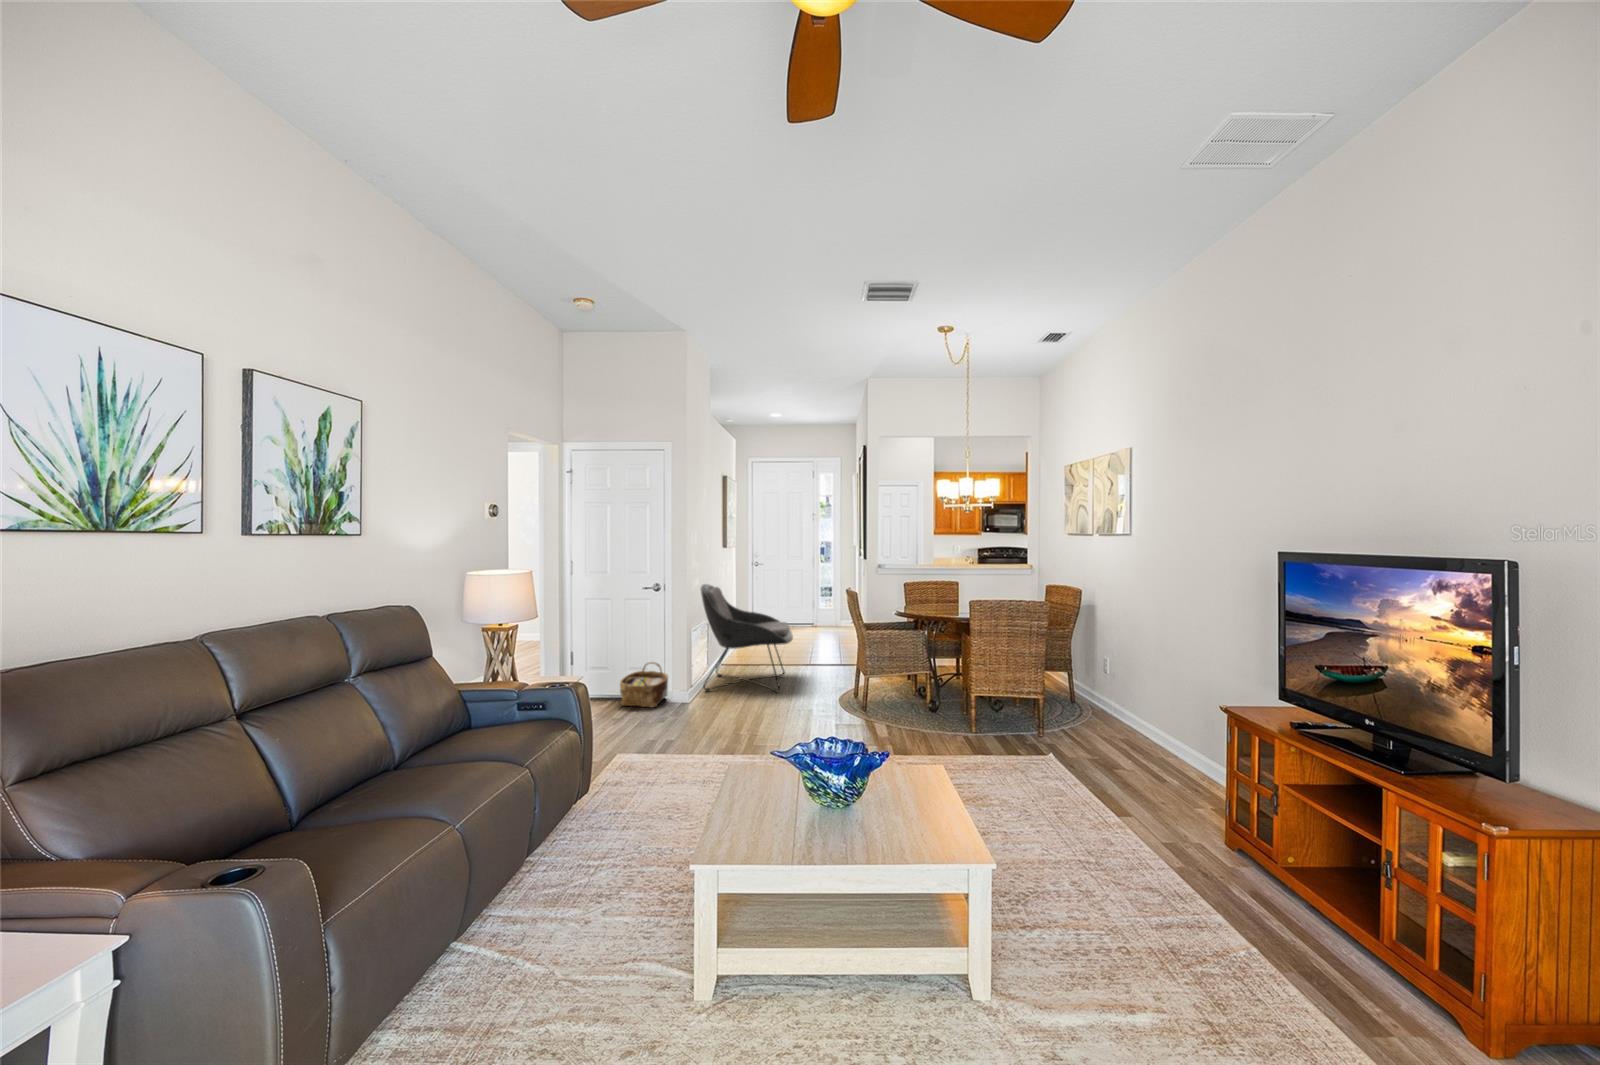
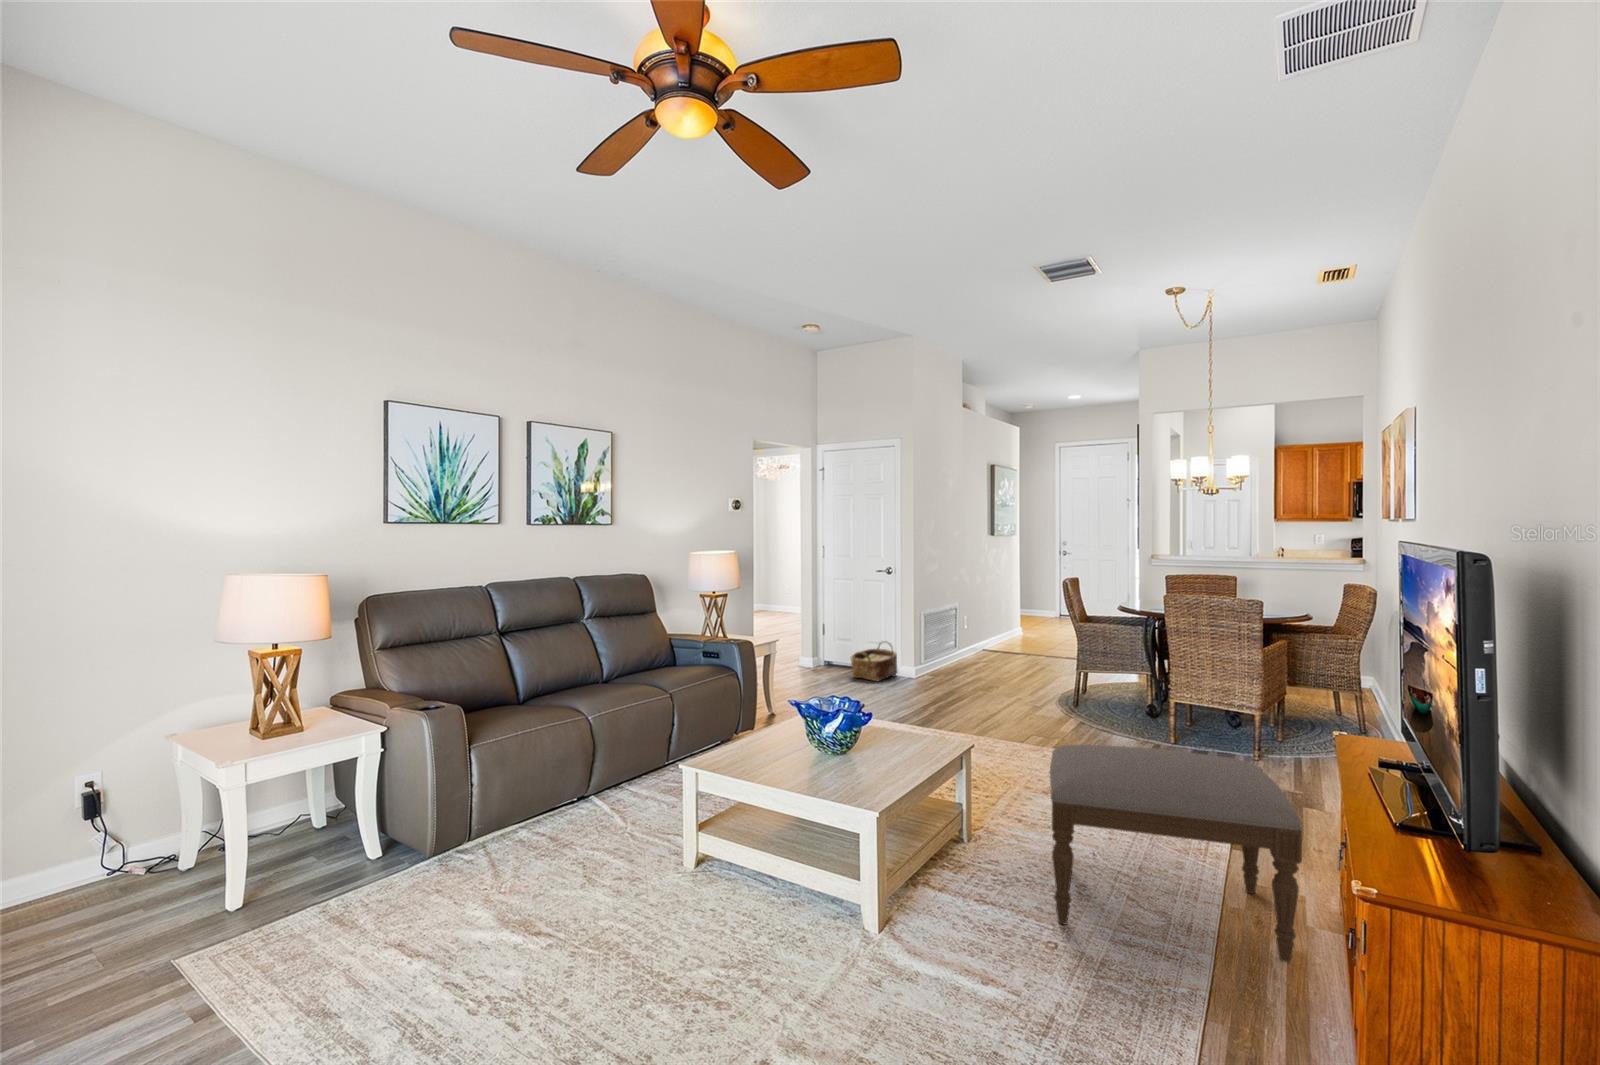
lounge chair: present [700,584,793,692] -> none [935,571,1038,682]
ottoman: none [1030,746,1292,942] -> present [1050,744,1302,962]

